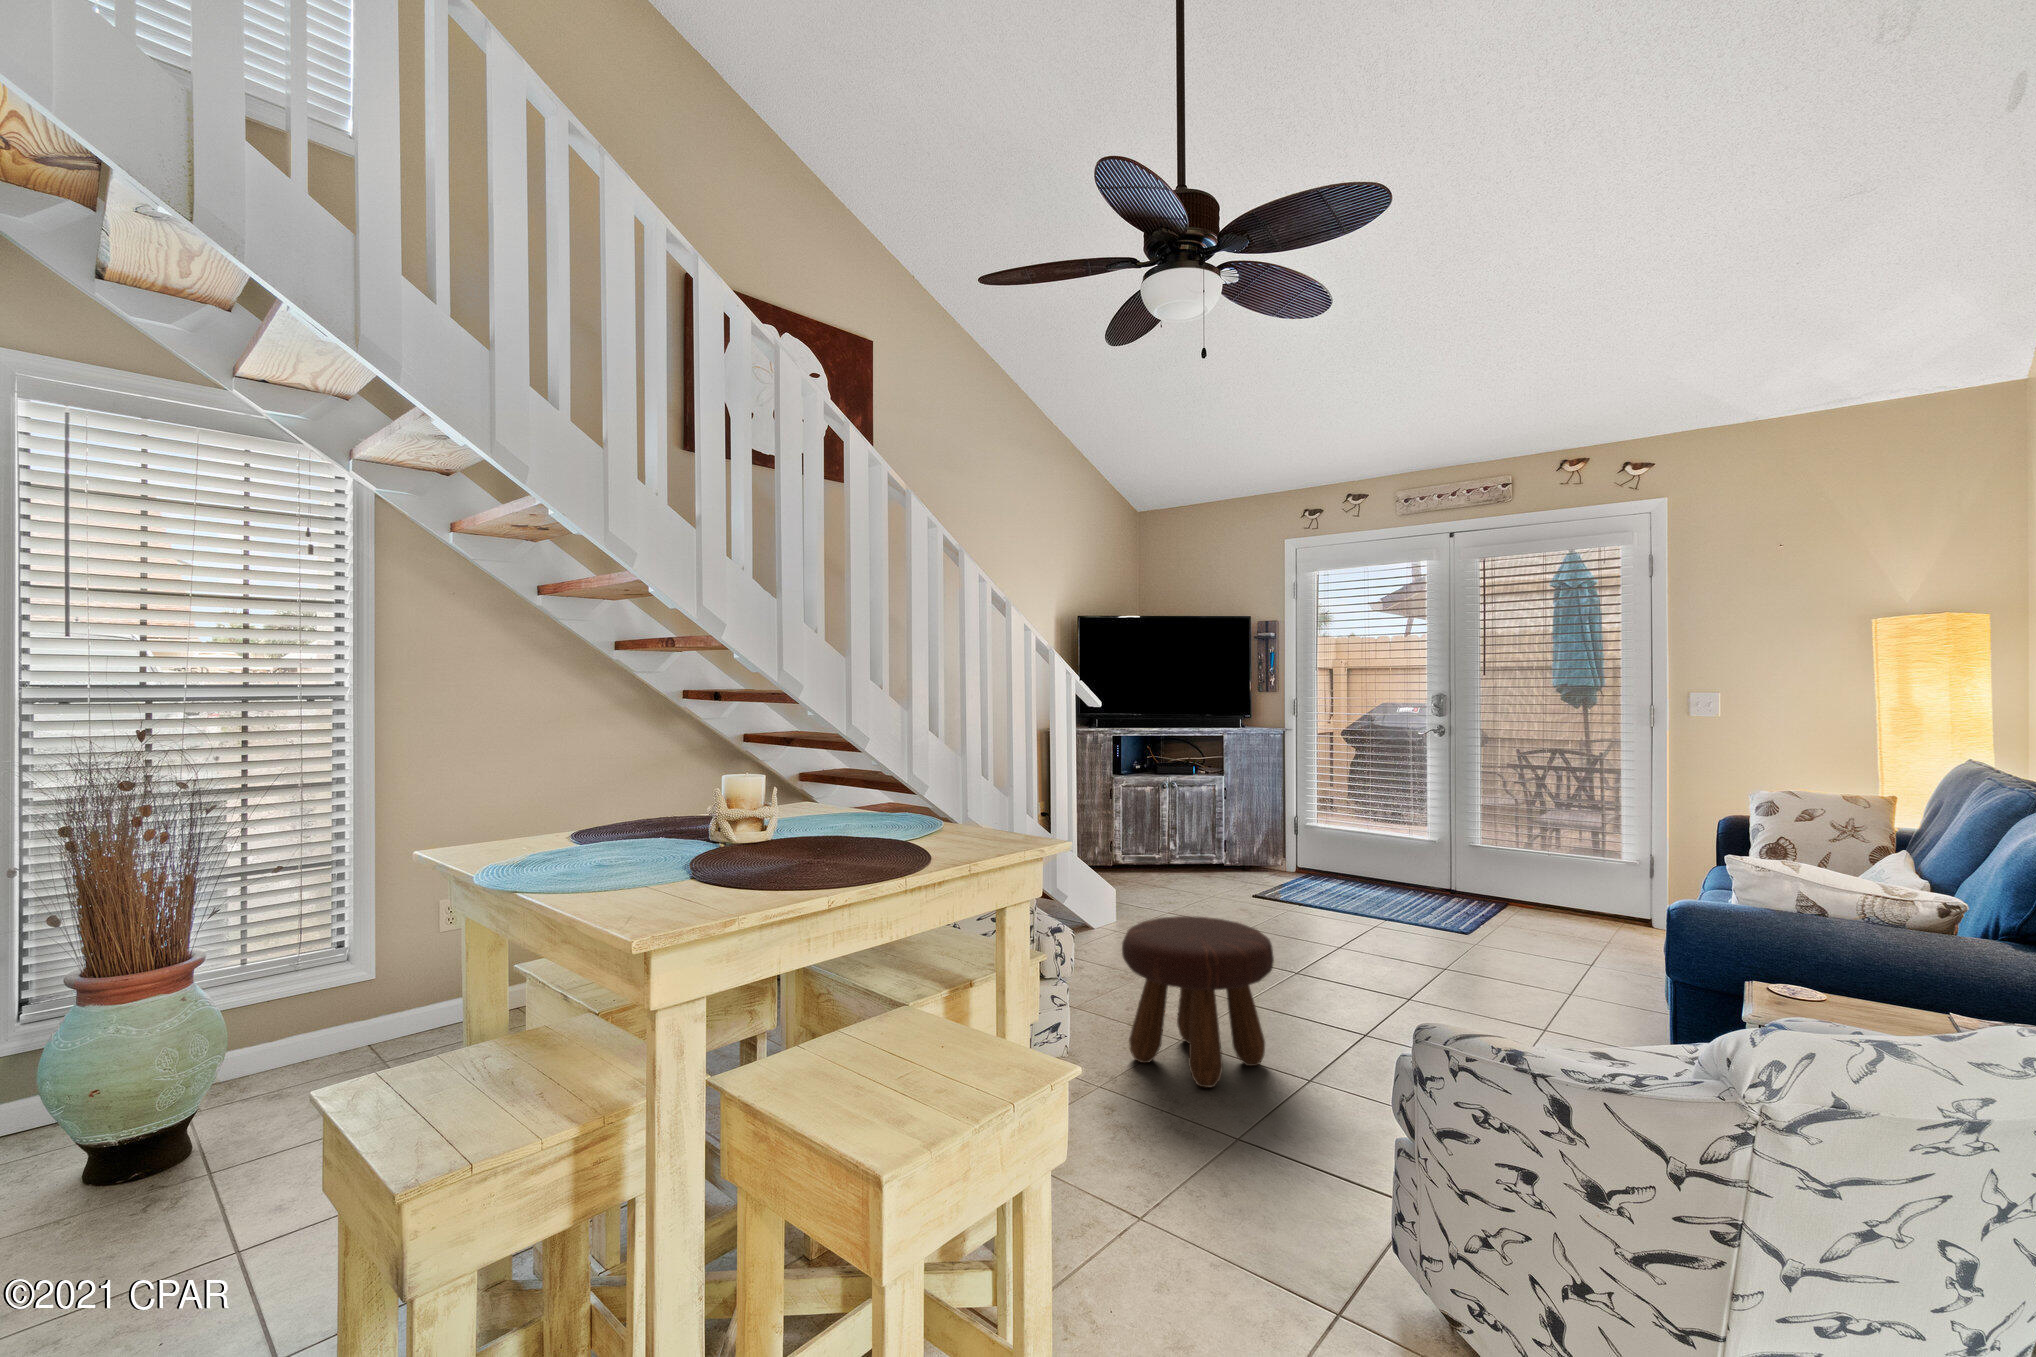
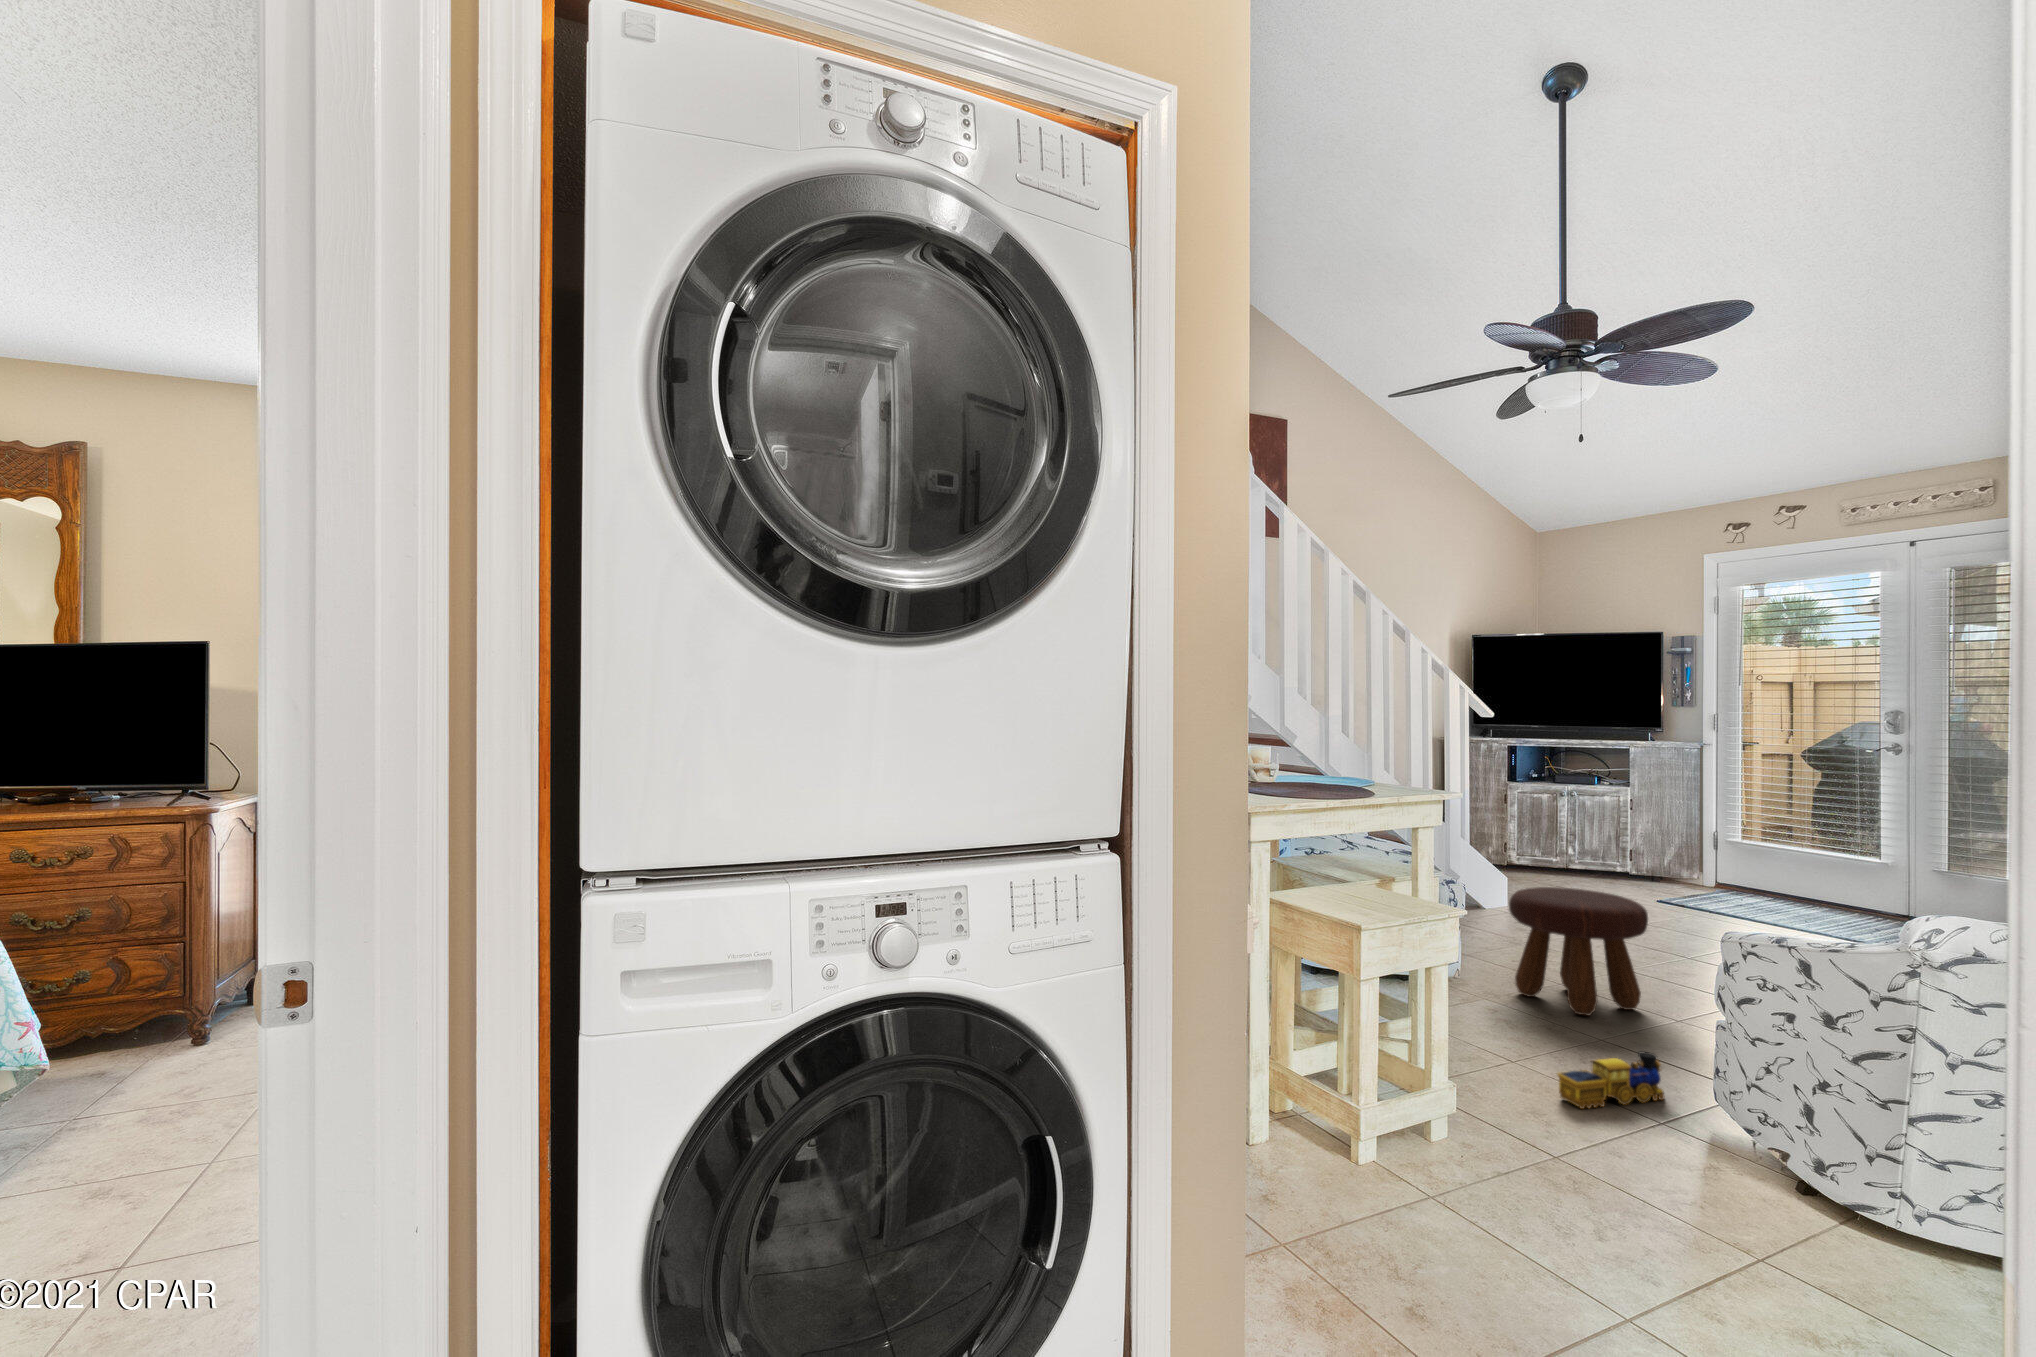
toy train: none [1195,1181,1326,1309] -> present [1557,1052,1664,1109]

